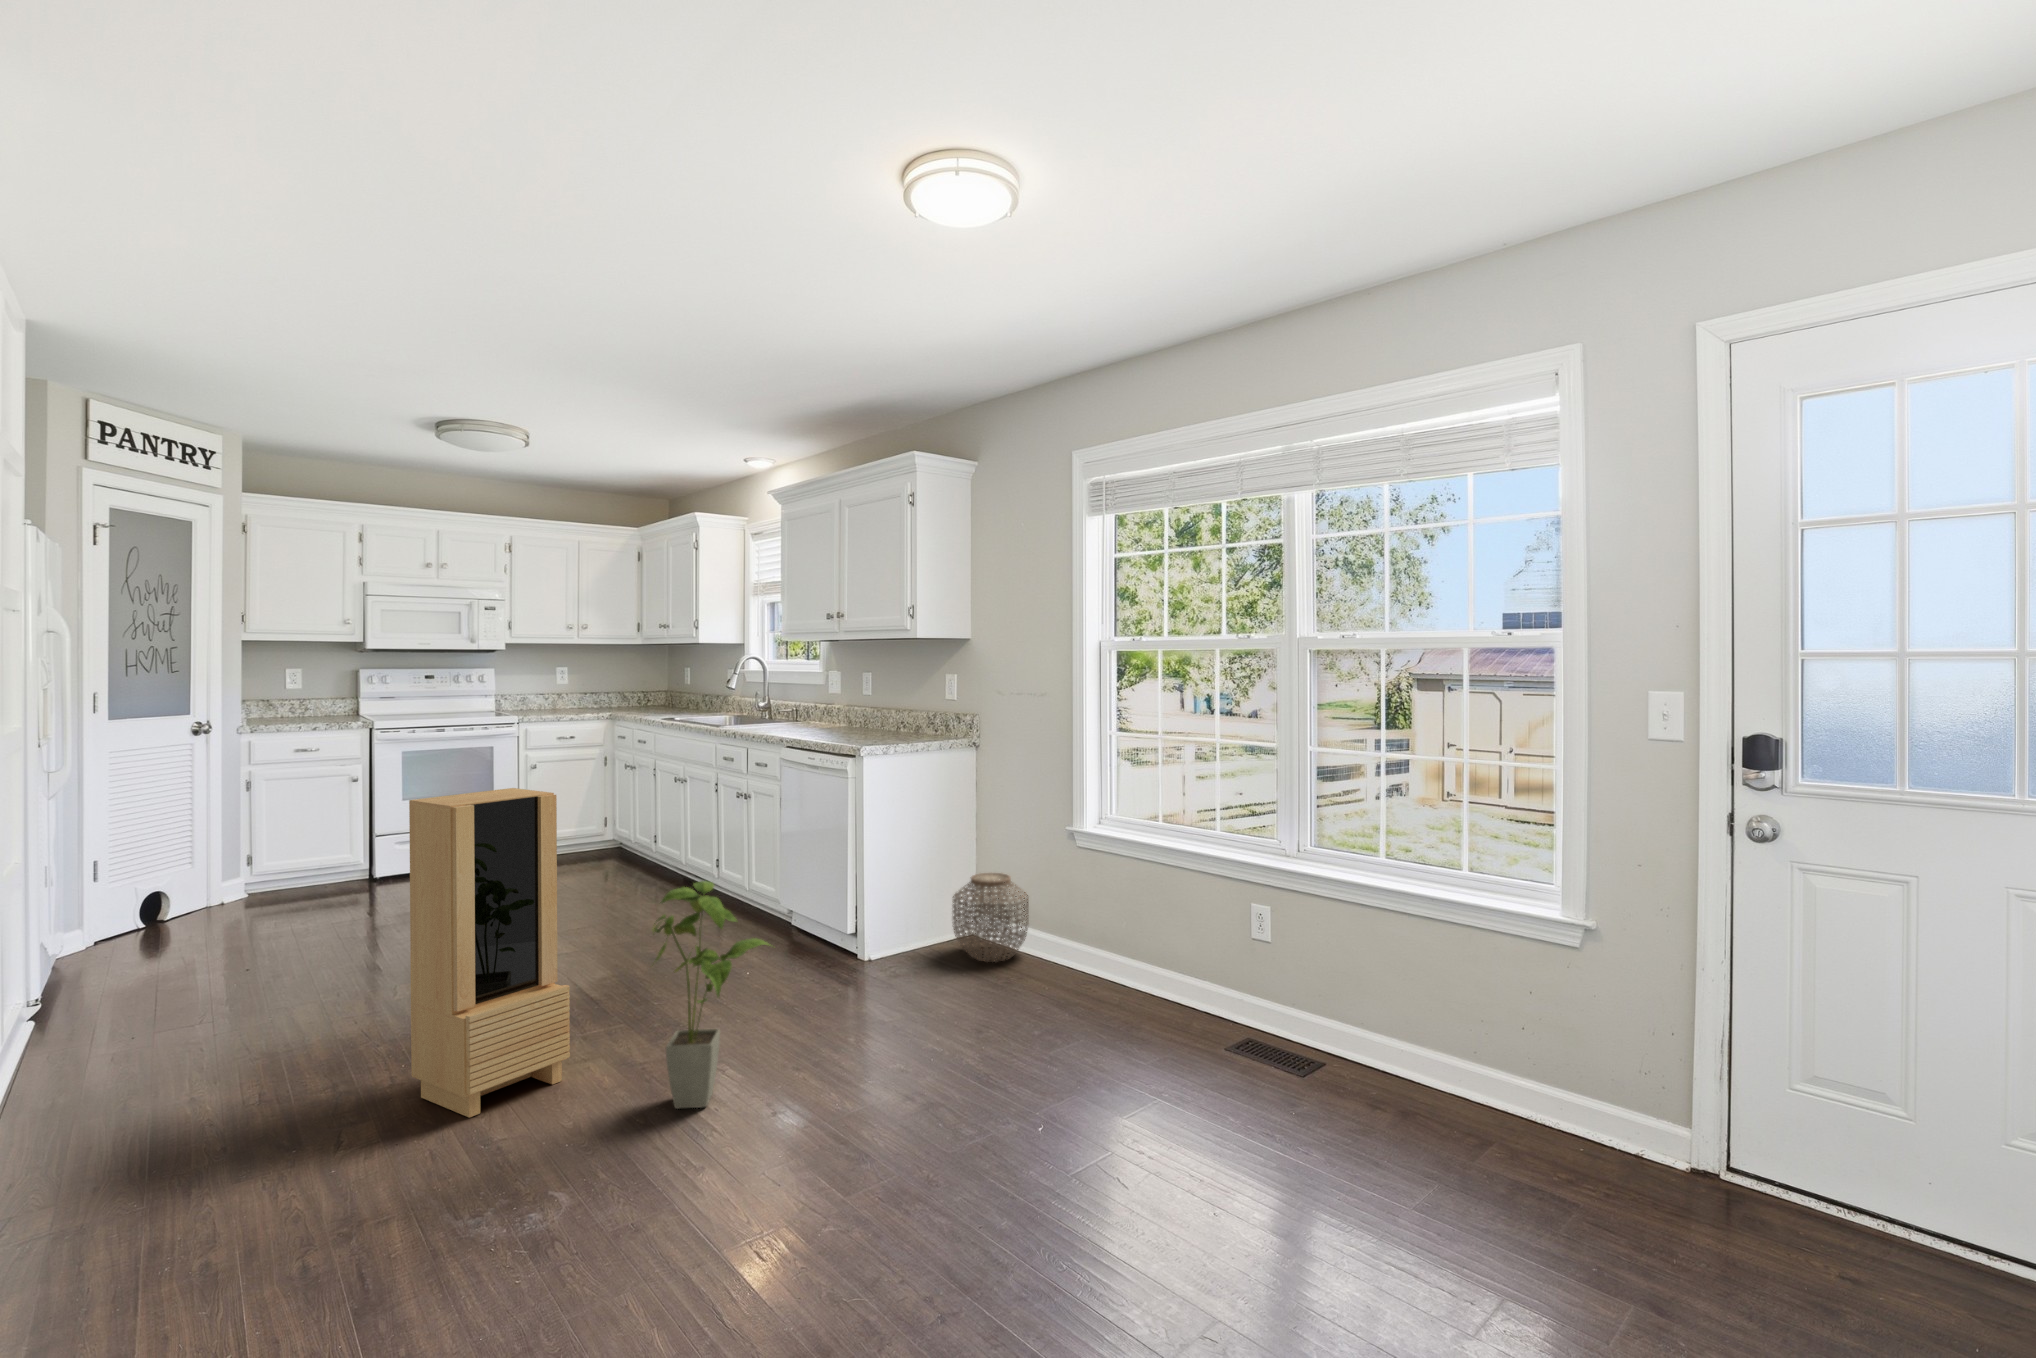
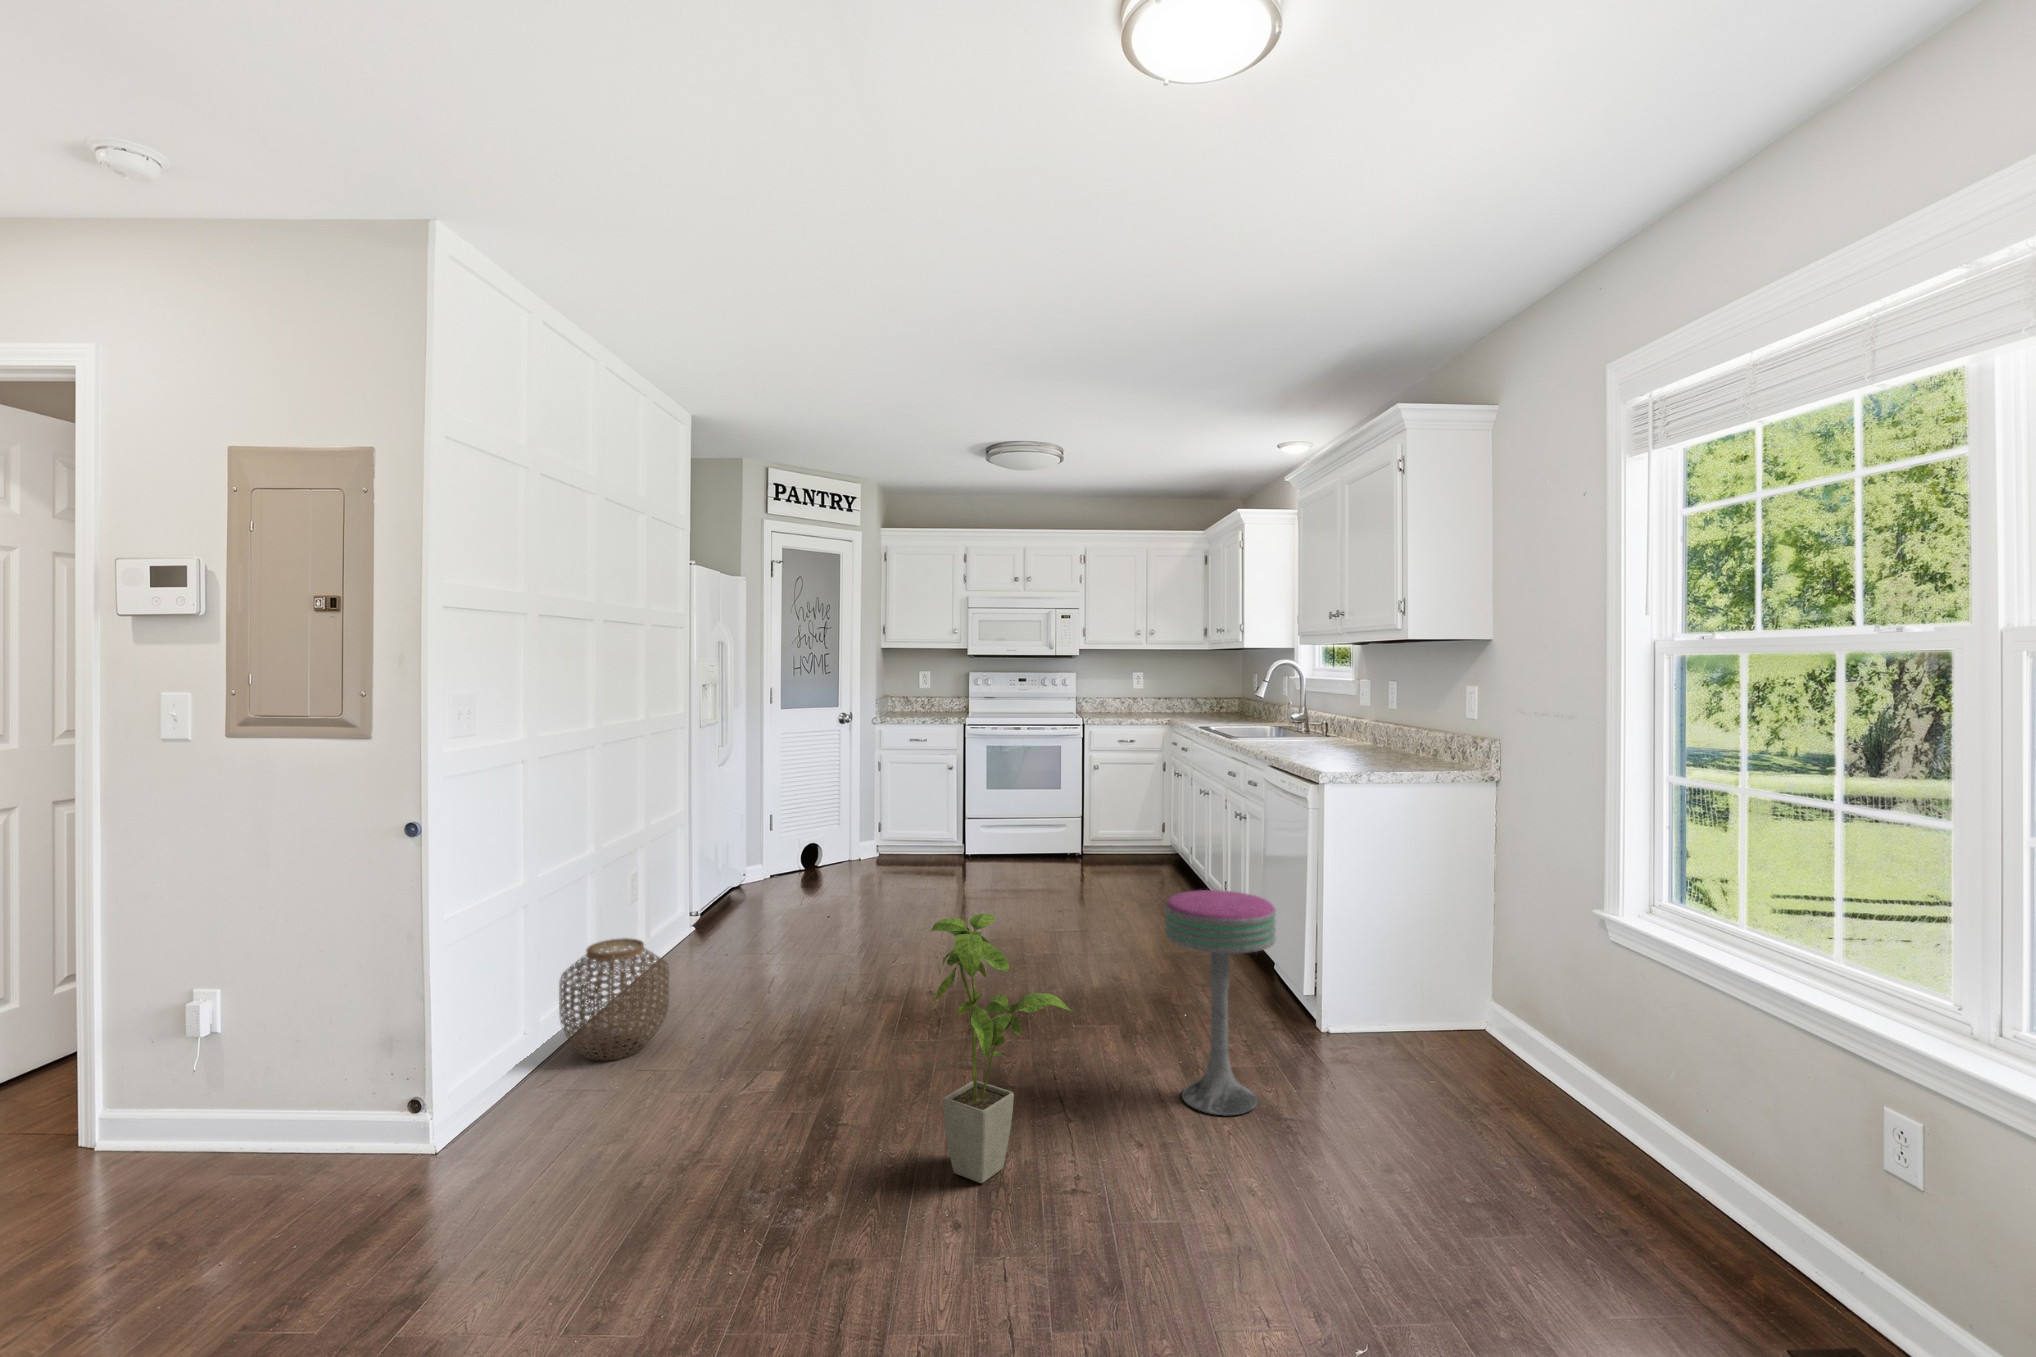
storage cabinet: present [409,788,570,1117] -> none [787,785,906,1111]
bar stool: none [786,847,874,1021] -> present [1165,890,1276,1115]
woven basket: present [952,873,1029,961] -> present [559,938,669,1061]

